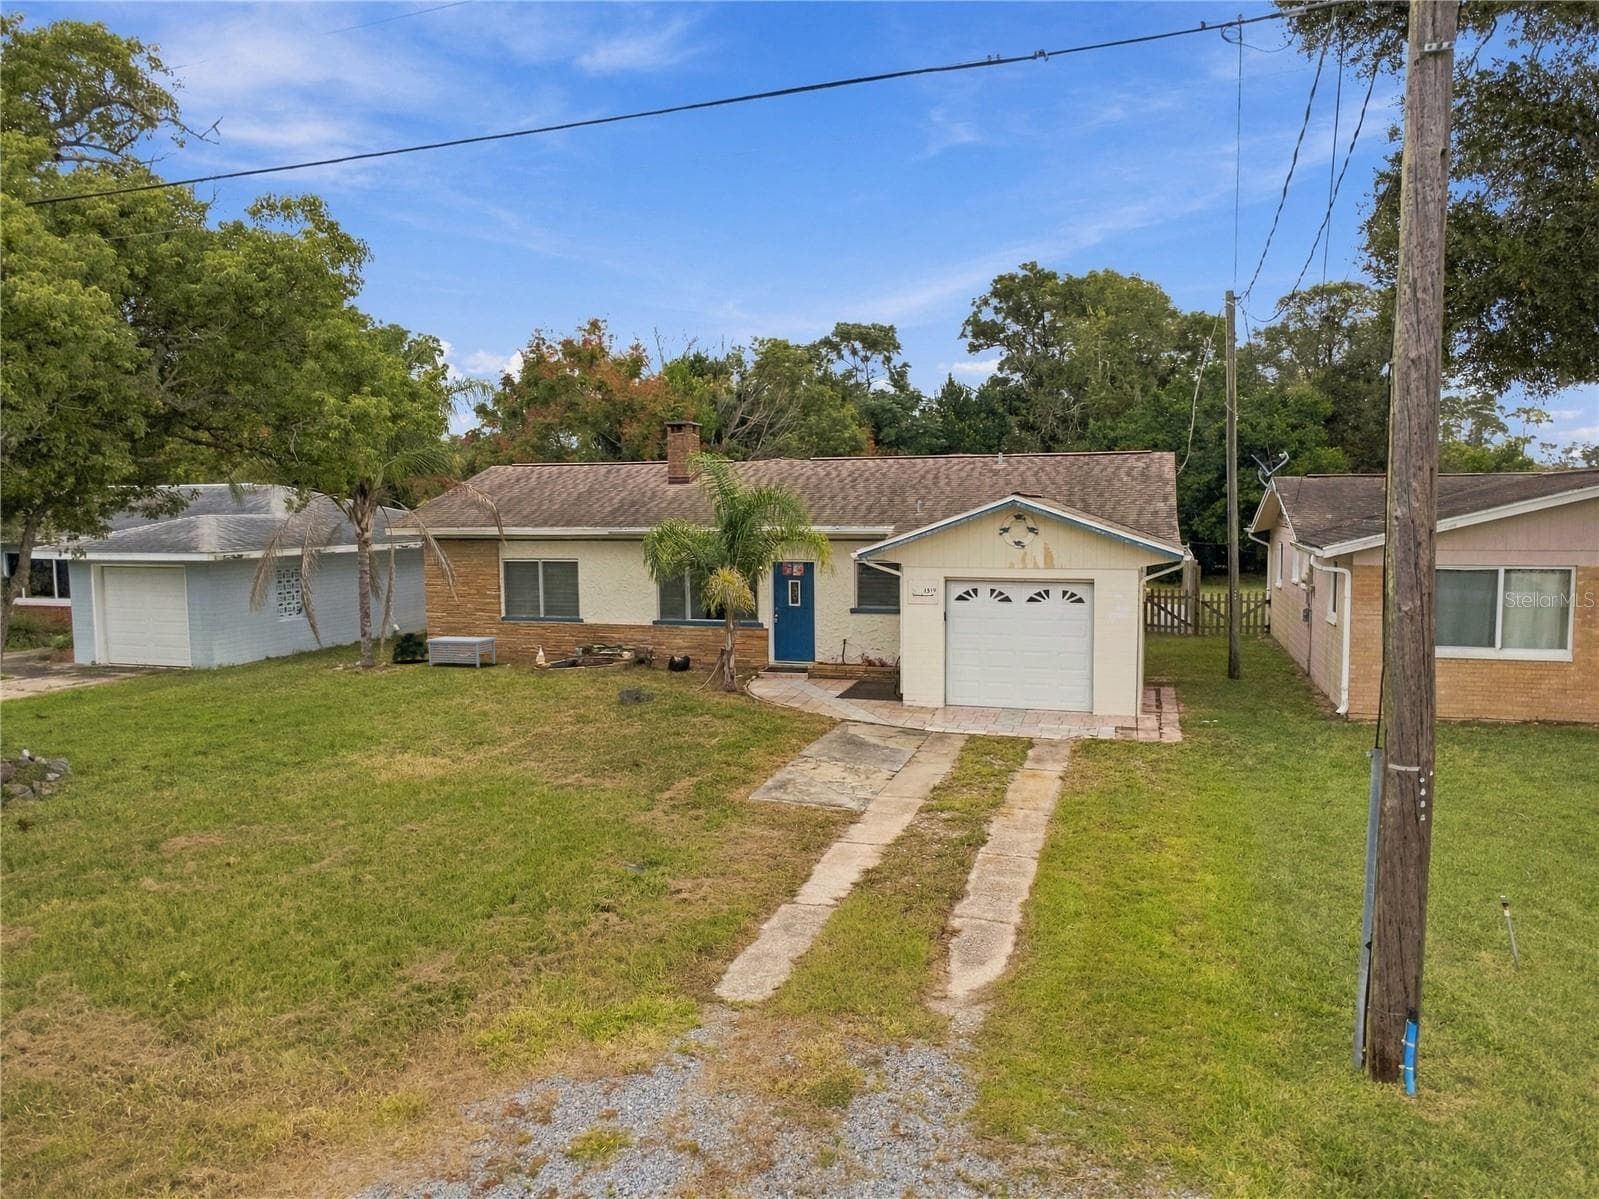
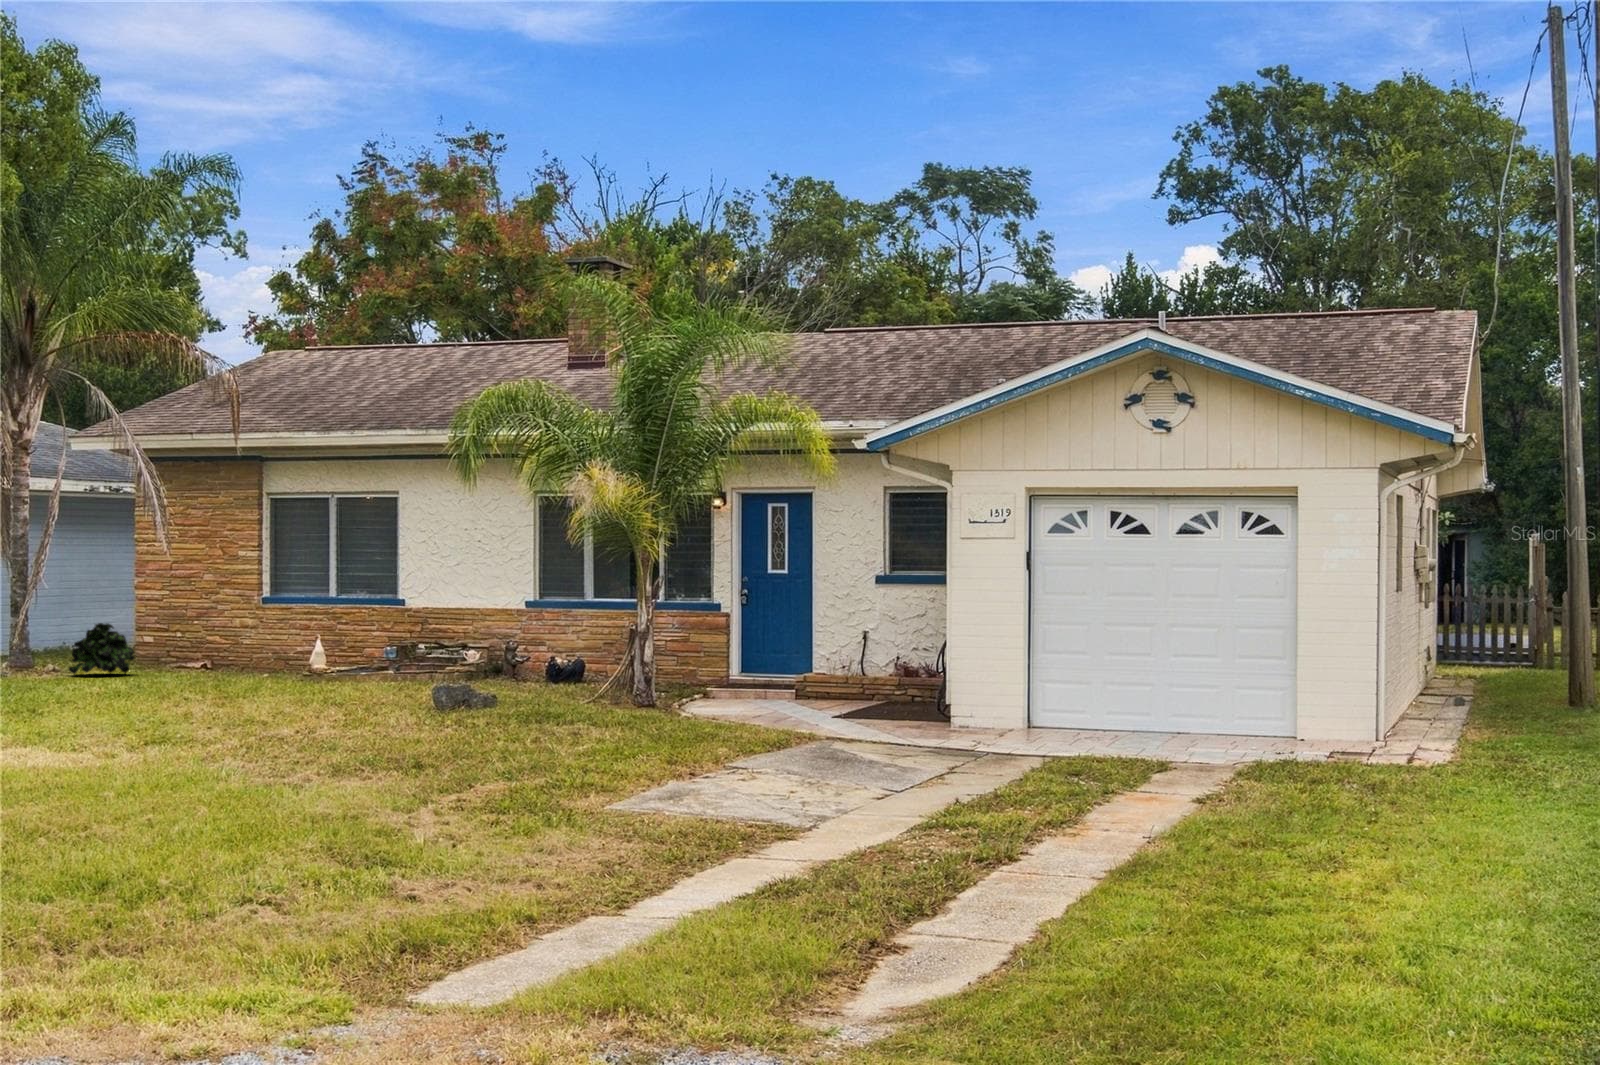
storage bench: present [426,636,496,667] -> none [127,631,251,682]

